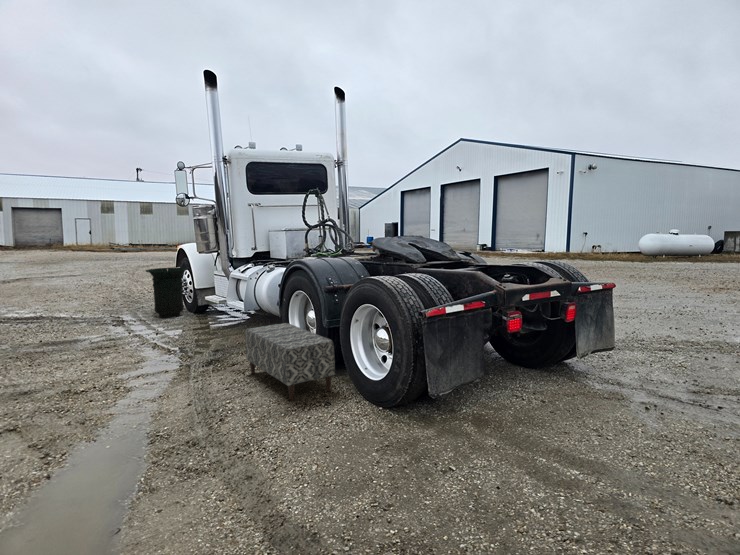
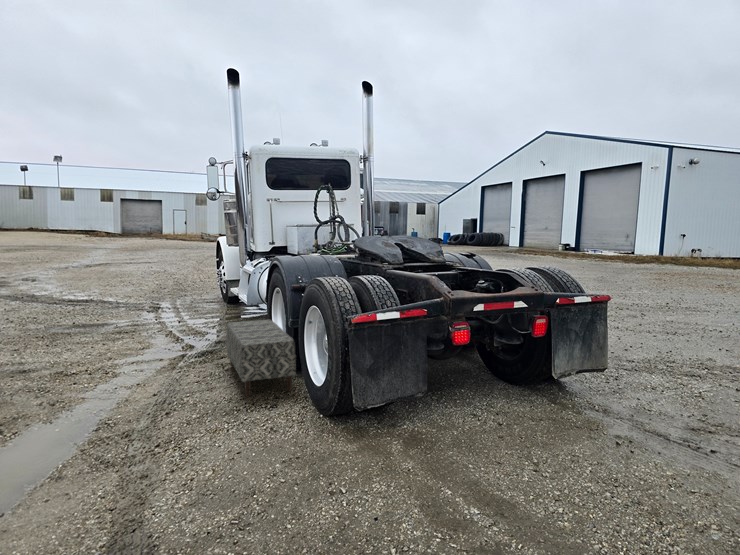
trash can: present [146,268,187,318] -> none [181,259,220,308]

